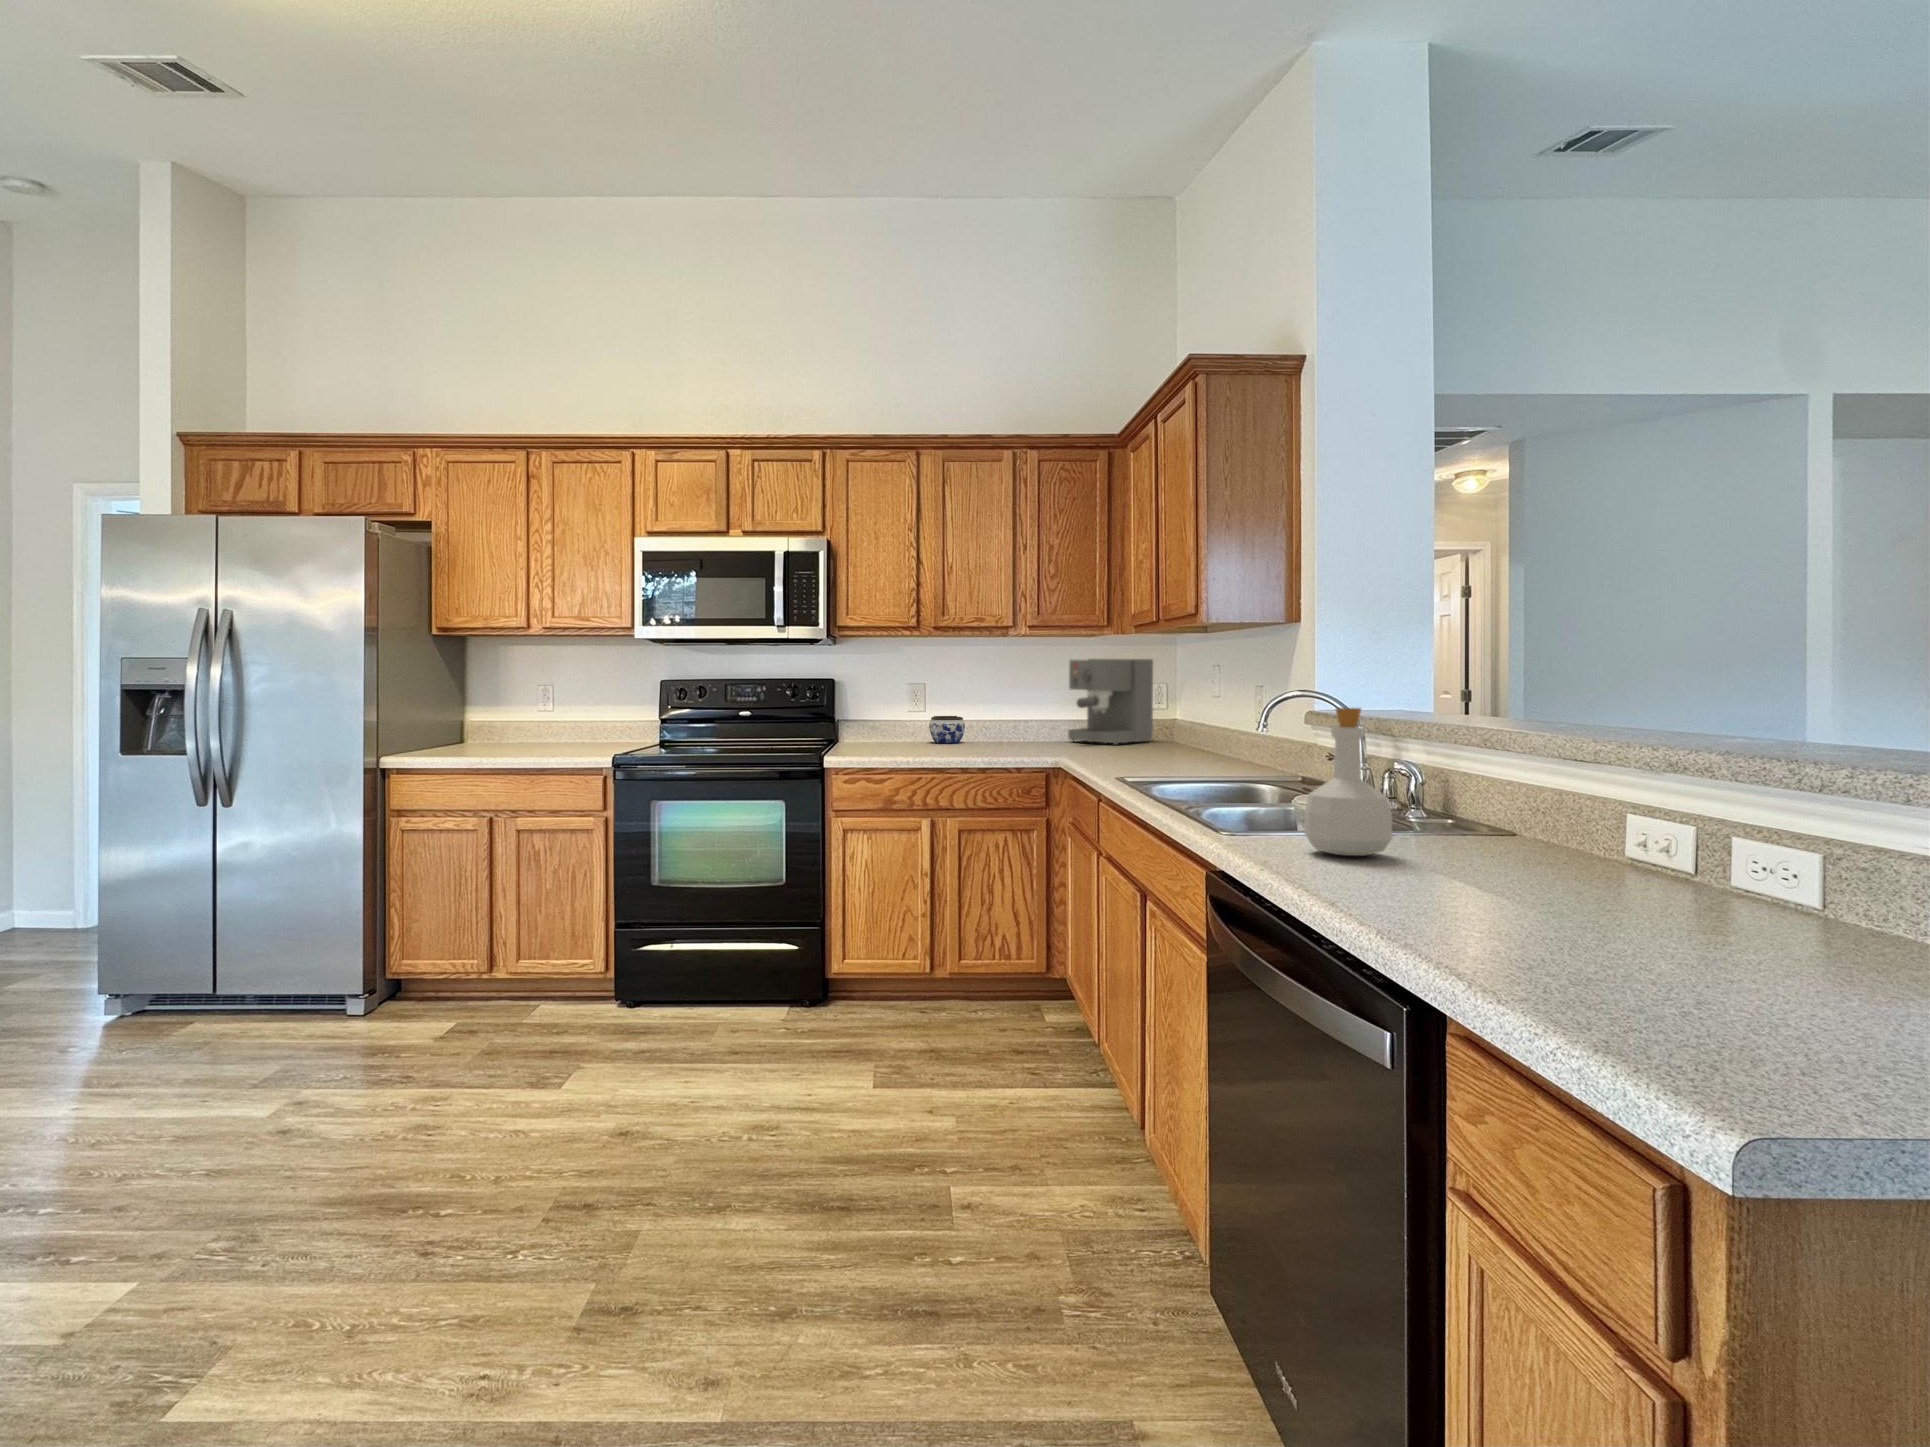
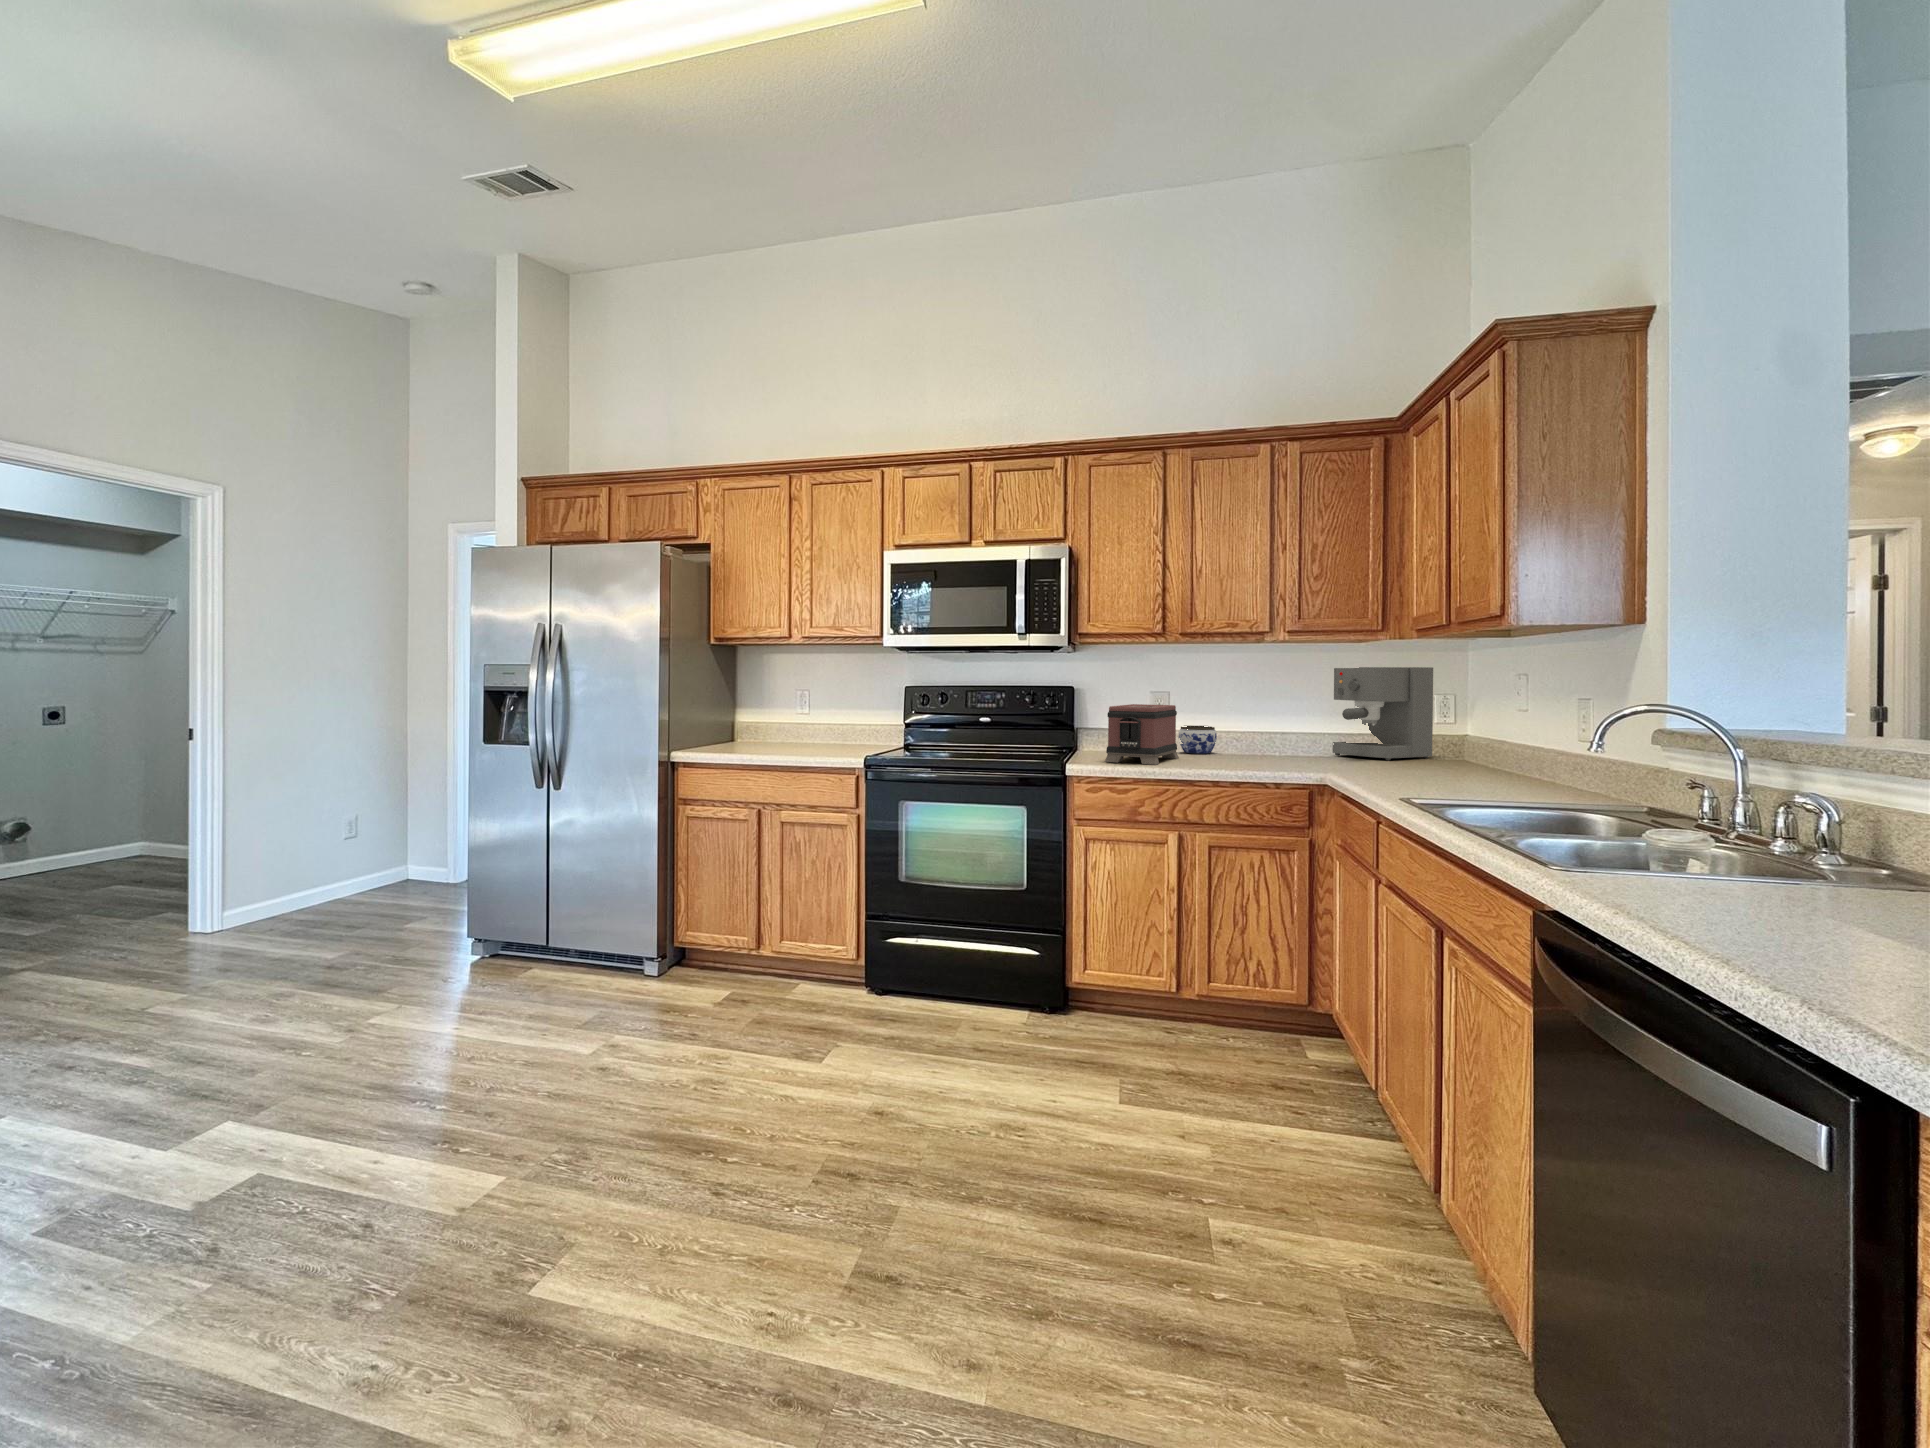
toaster: none [860,696,930,755] -> present [1105,704,1179,765]
bottle: present [1304,708,1392,856] -> none [1686,721,1838,926]

